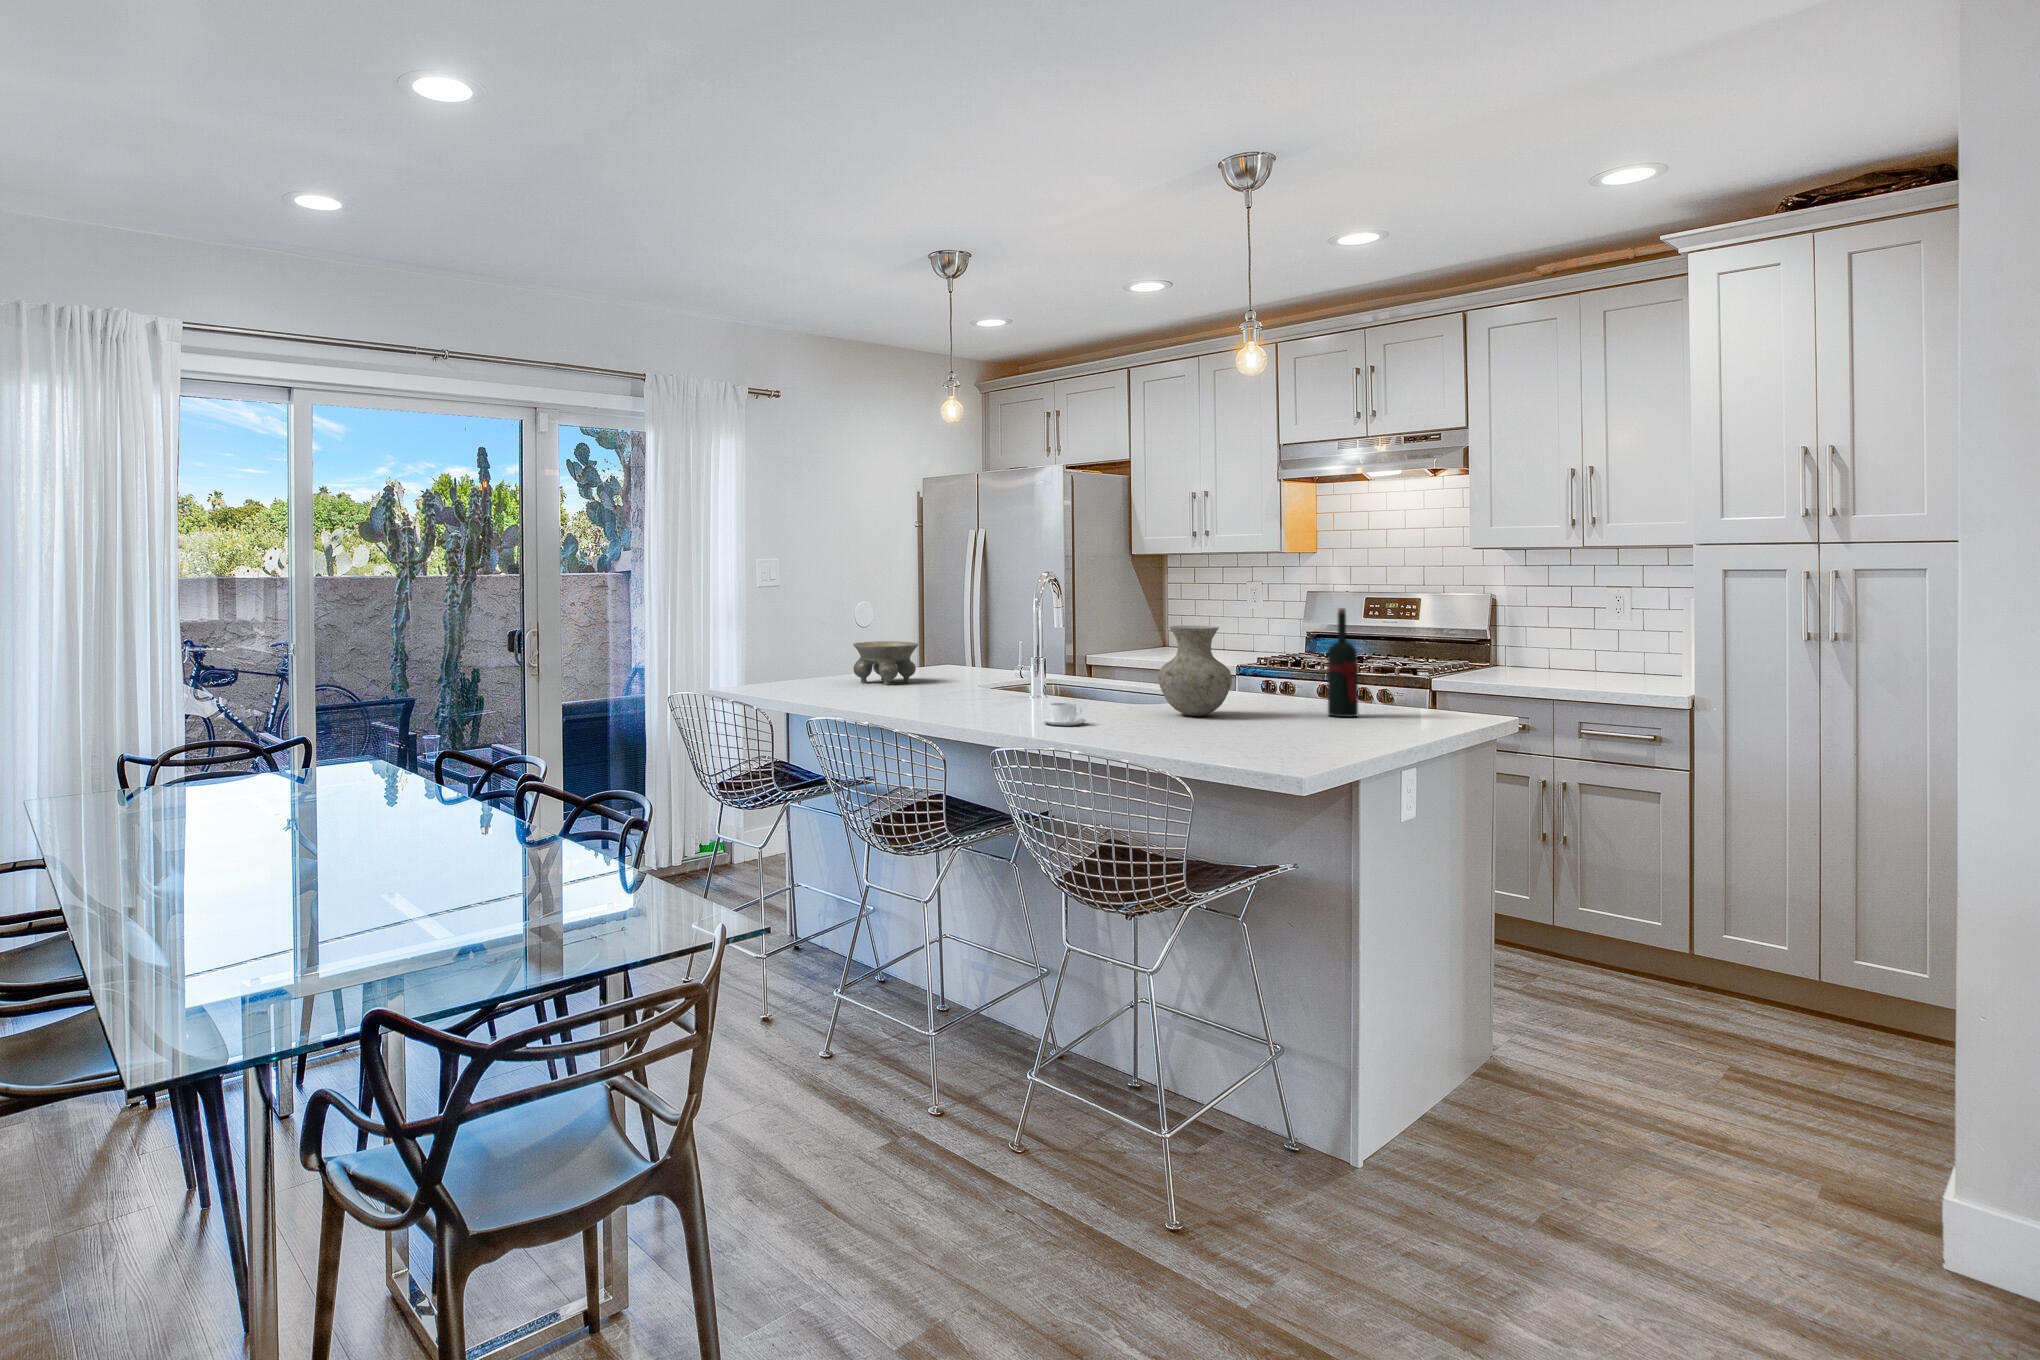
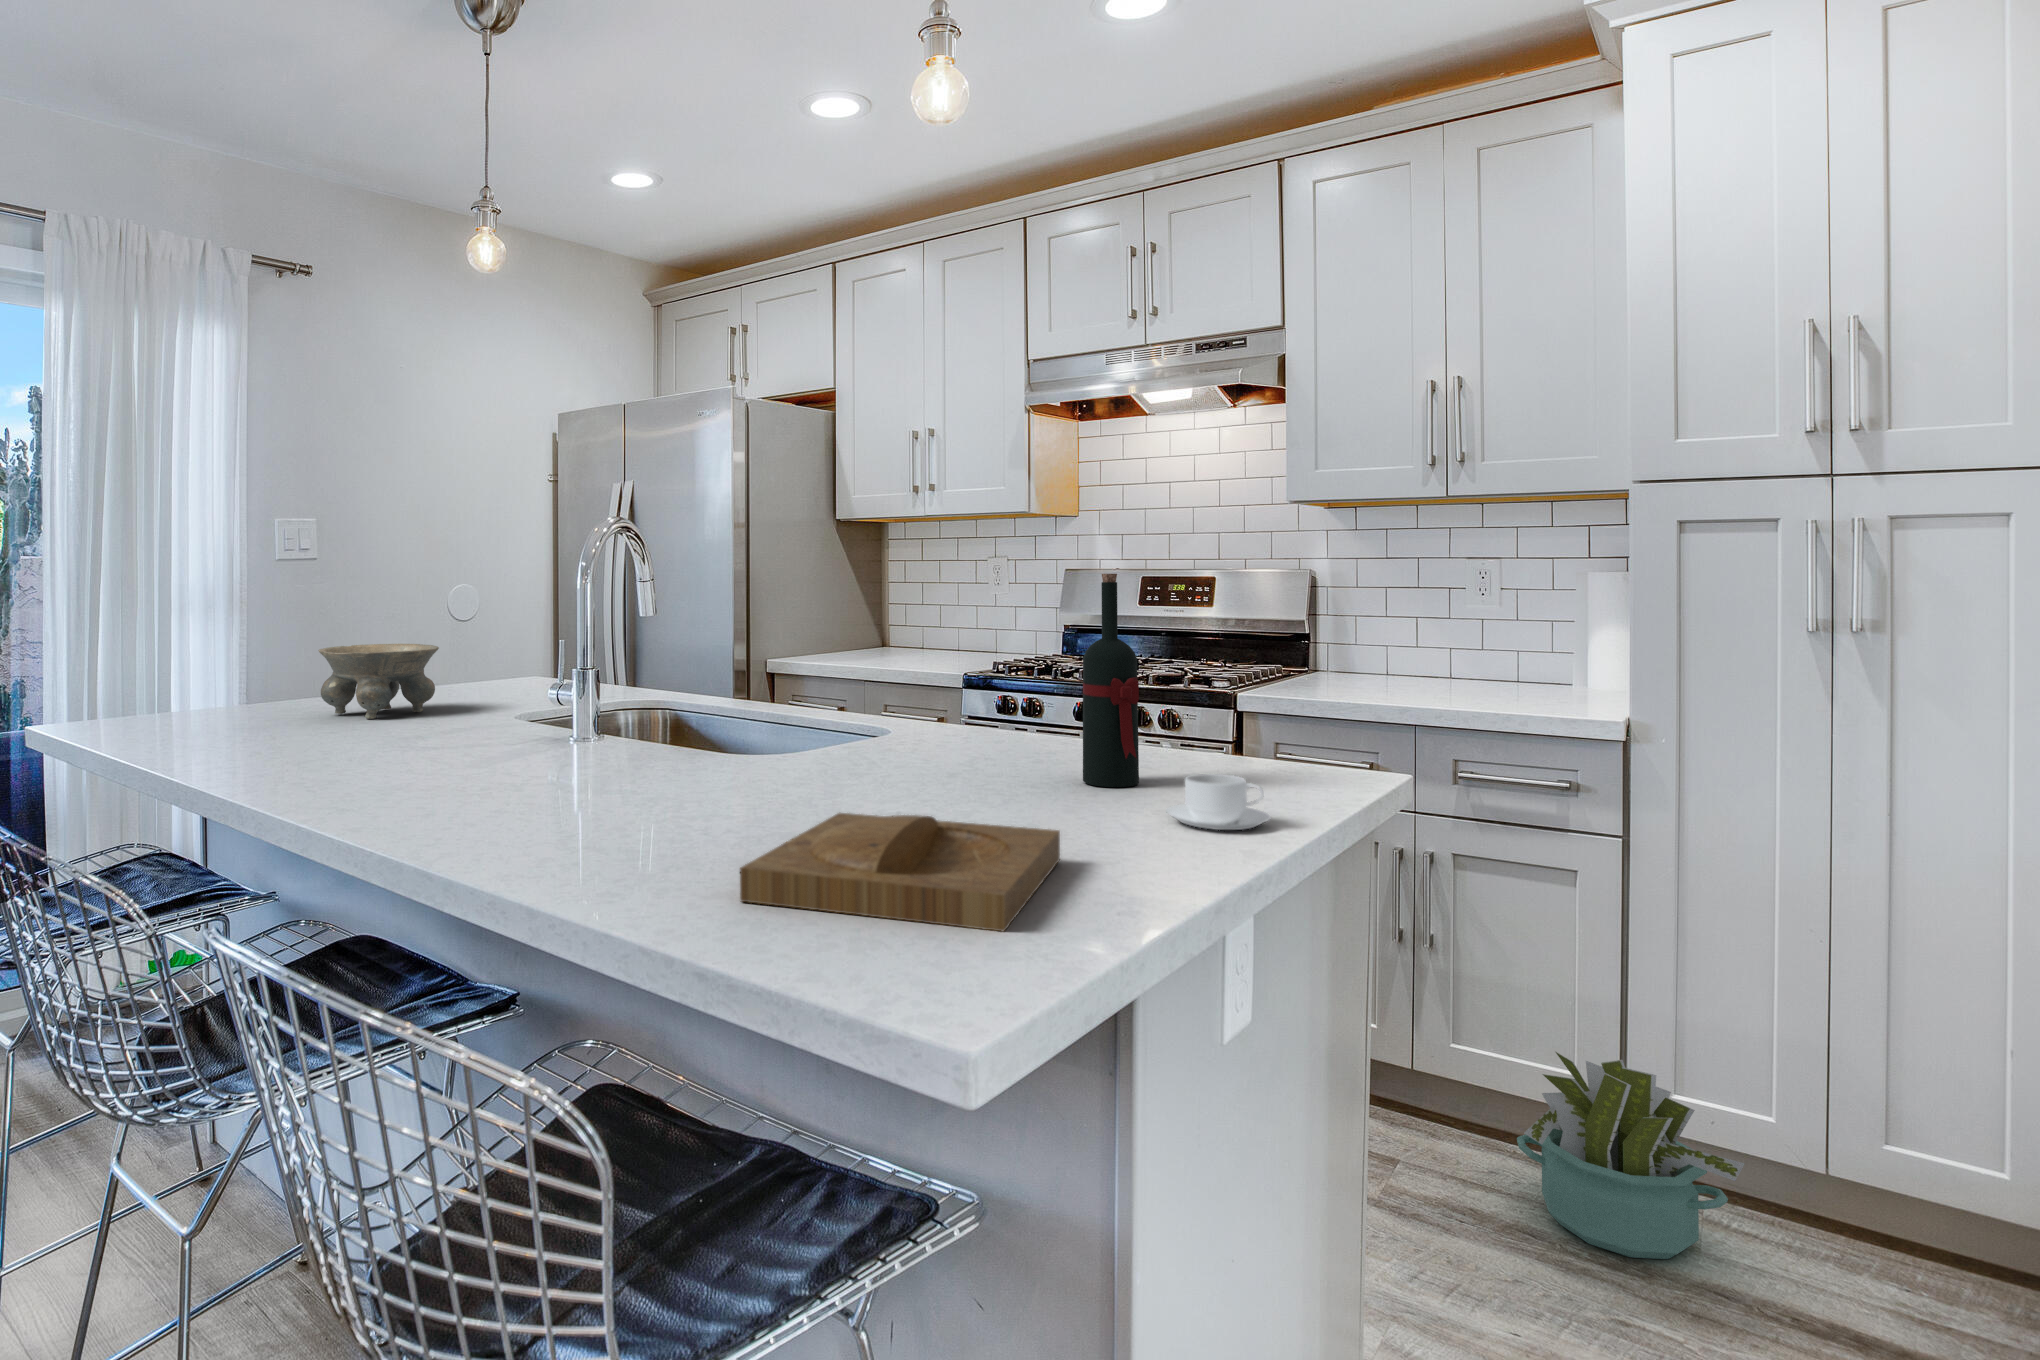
vase: present [1158,626,1232,716] -> none [760,609,901,792]
coffee cup: present [1041,703,1086,726] -> present [1166,774,1270,830]
tray: none [1190,716,1320,751] -> present [740,813,1060,931]
decorative plant: none [1611,905,1753,1021] -> present [1517,1052,1744,1259]

